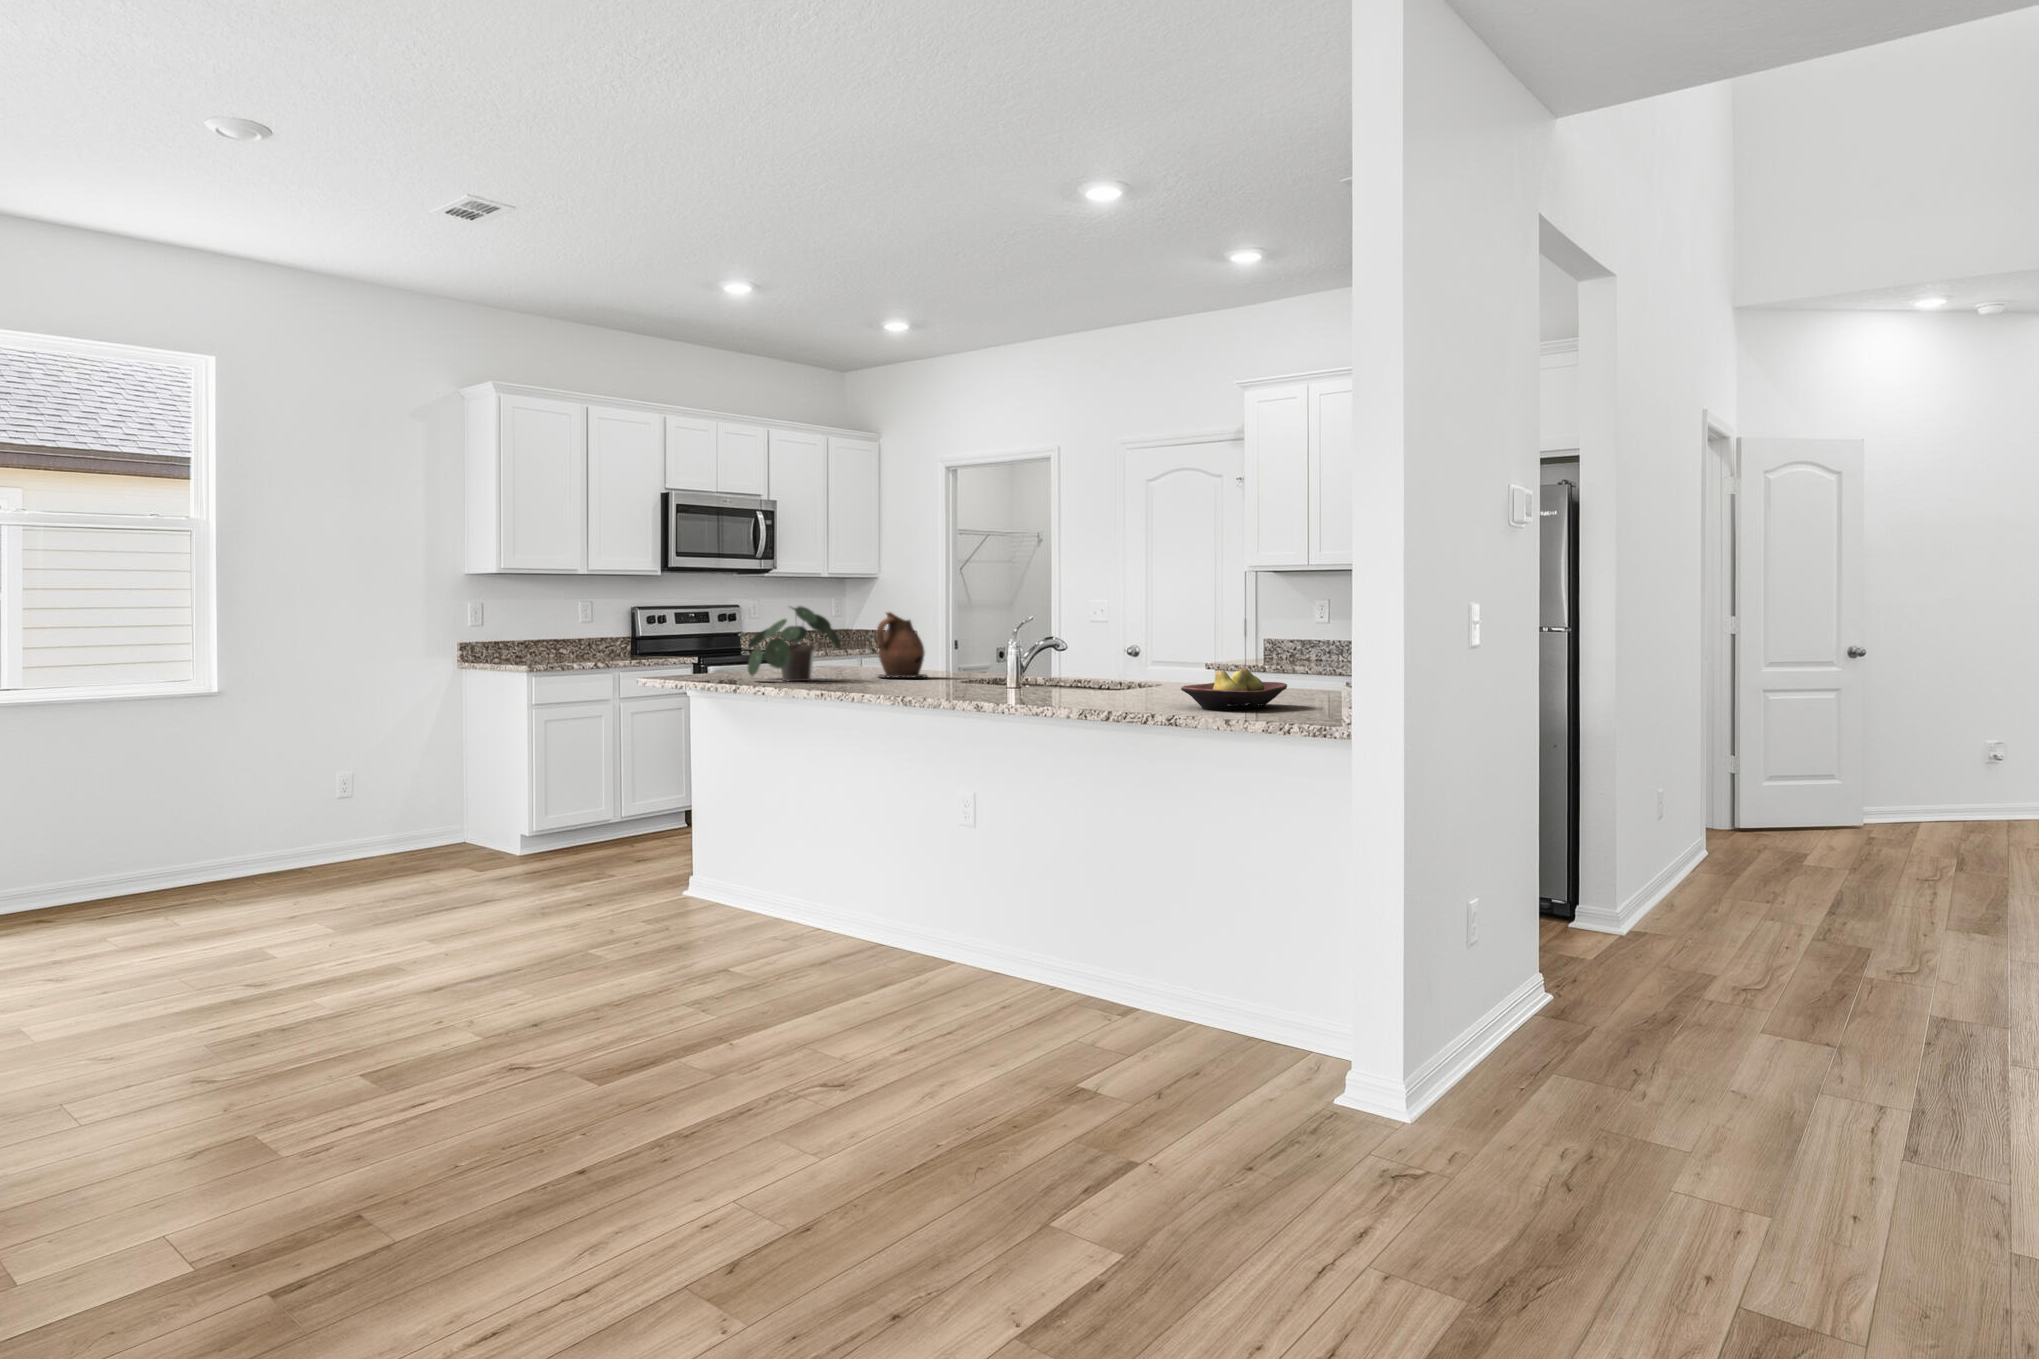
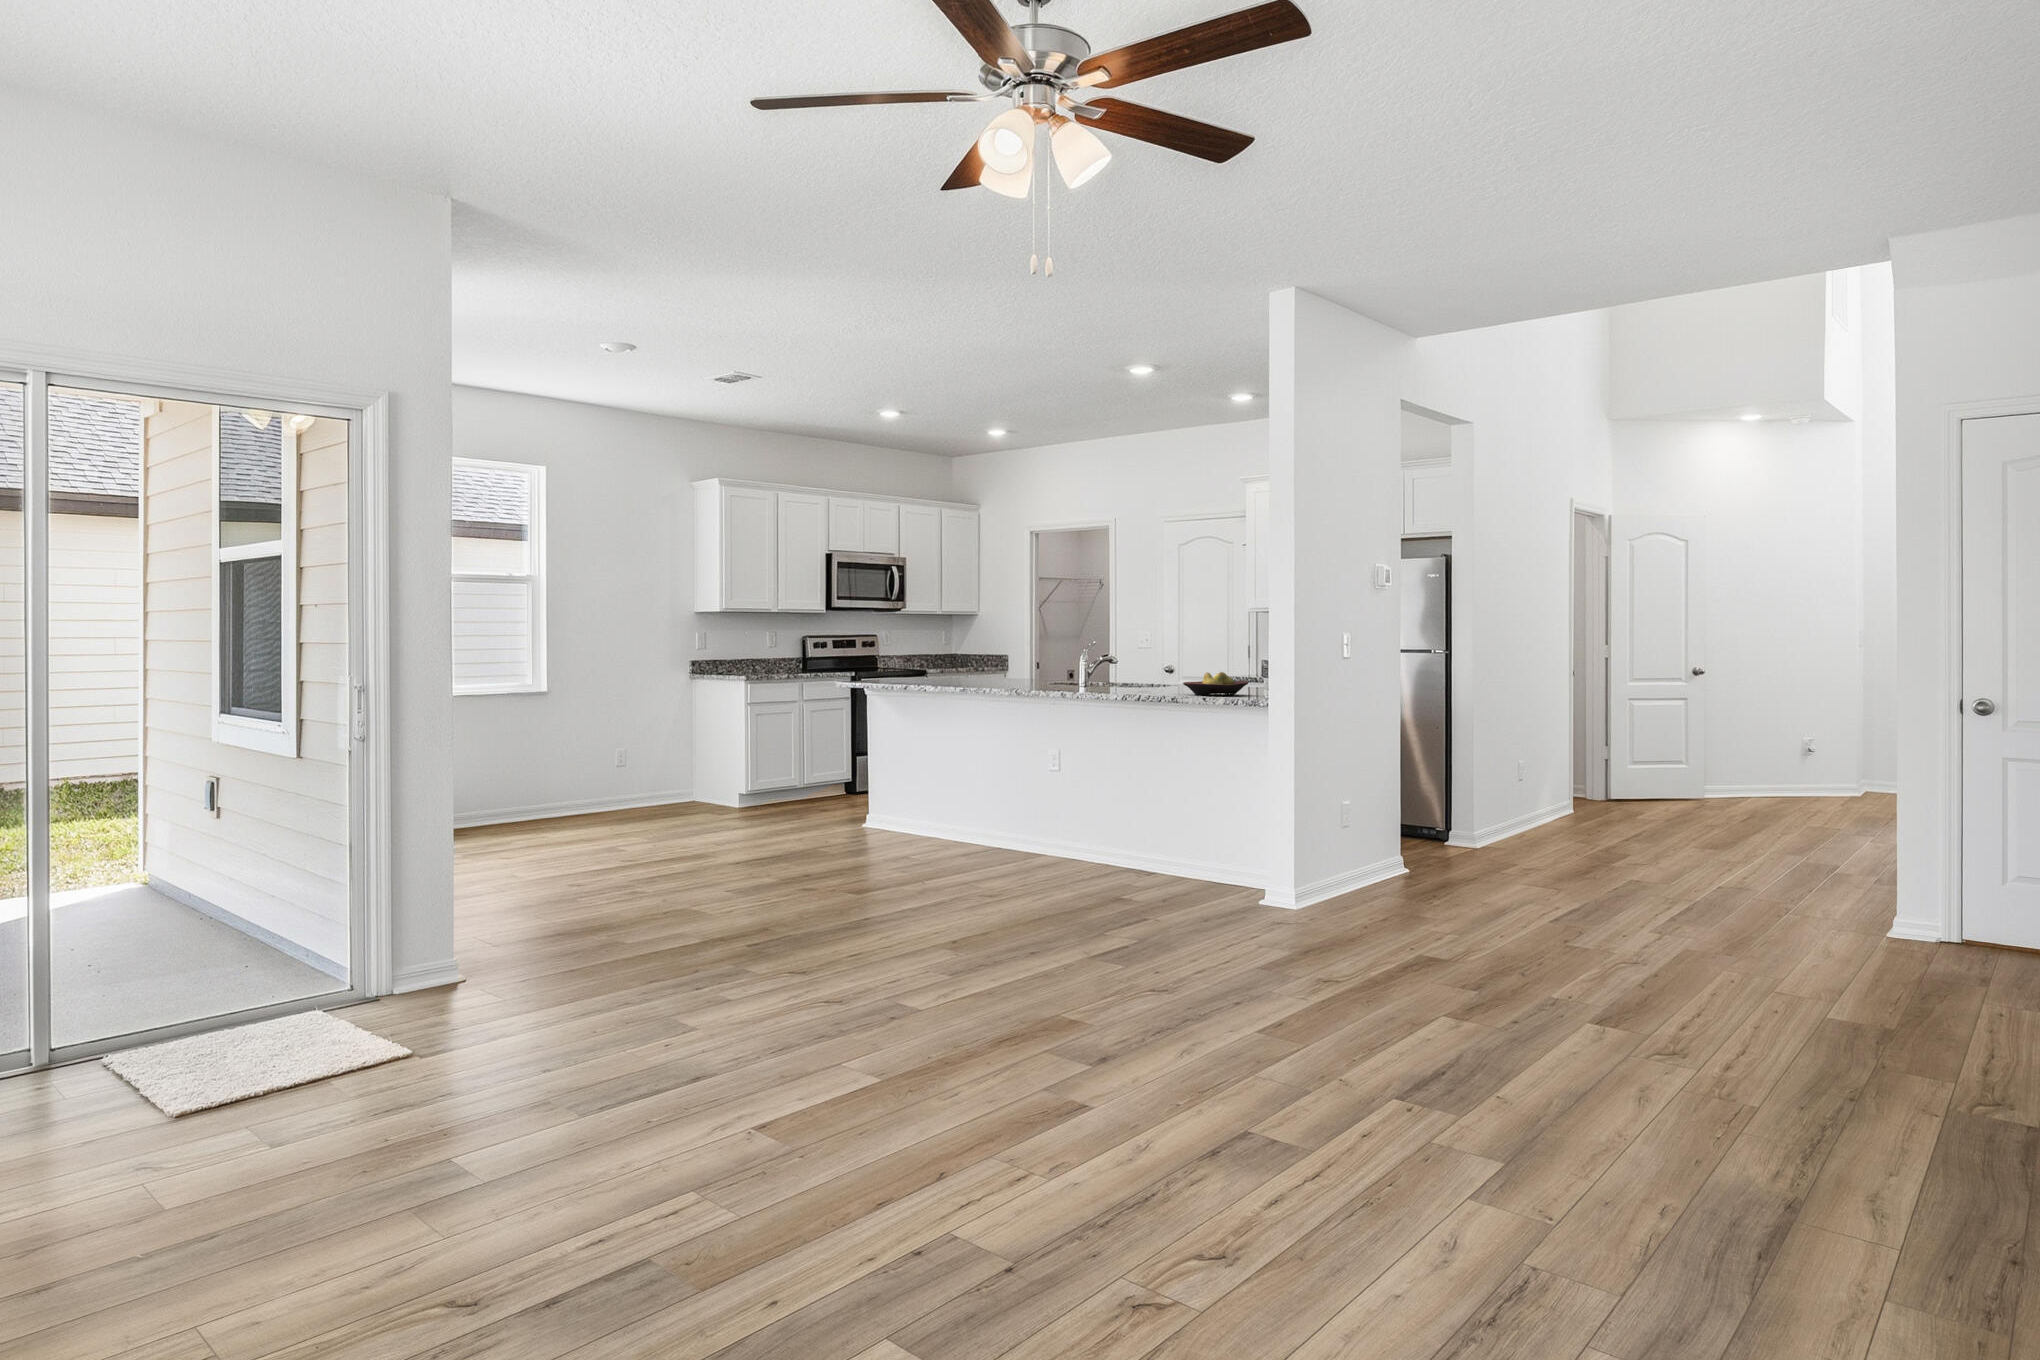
potted plant: present [748,606,841,681] -> none [909,634,971,683]
ceramic pitcher: present [877,612,926,678] -> none [990,639,1026,683]

